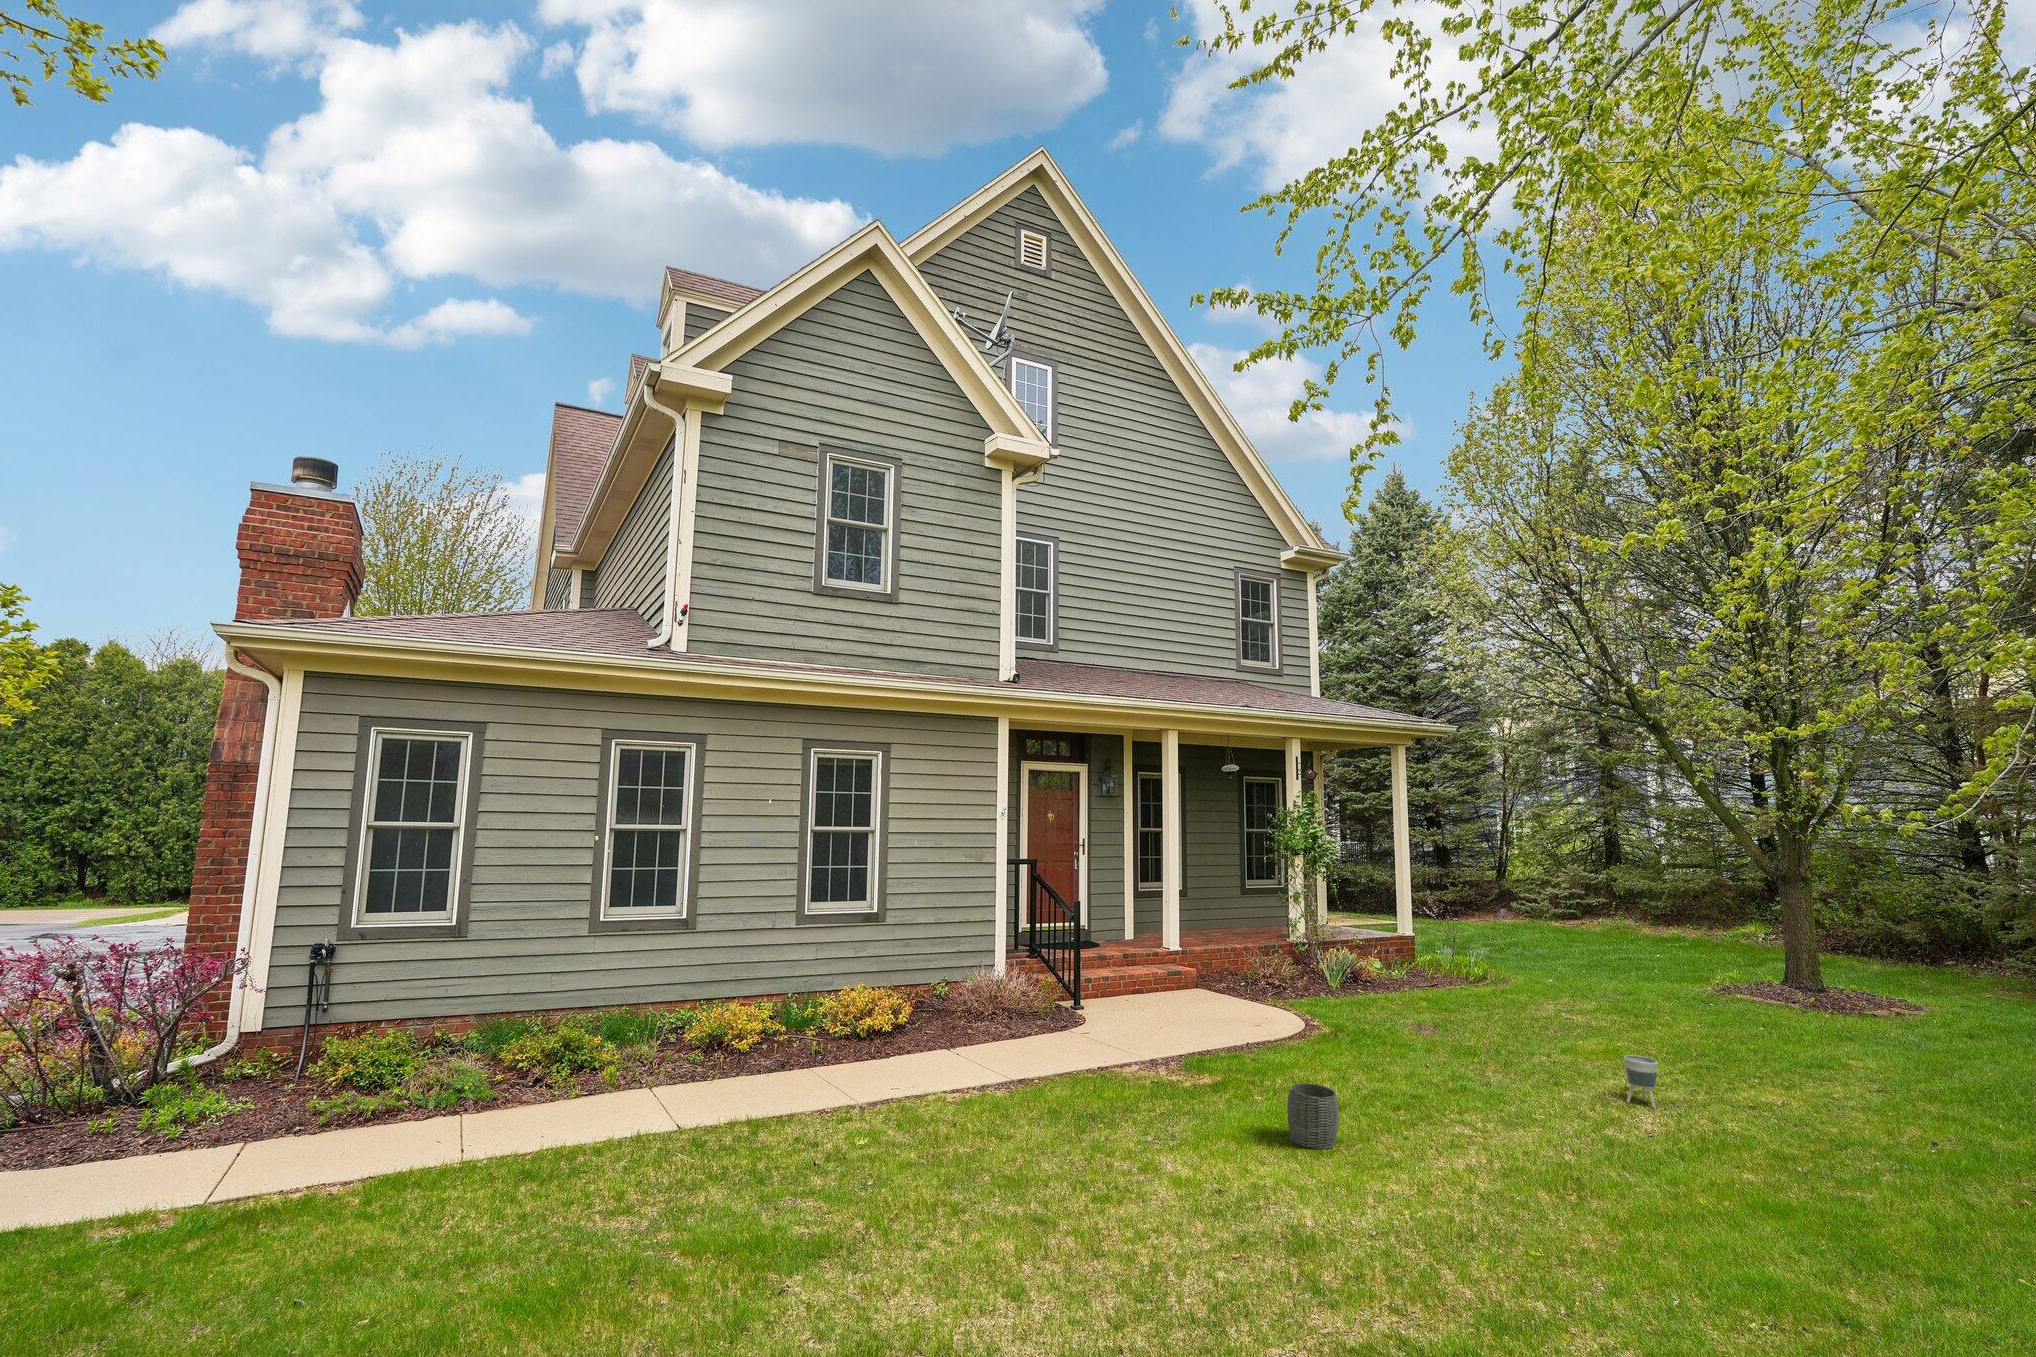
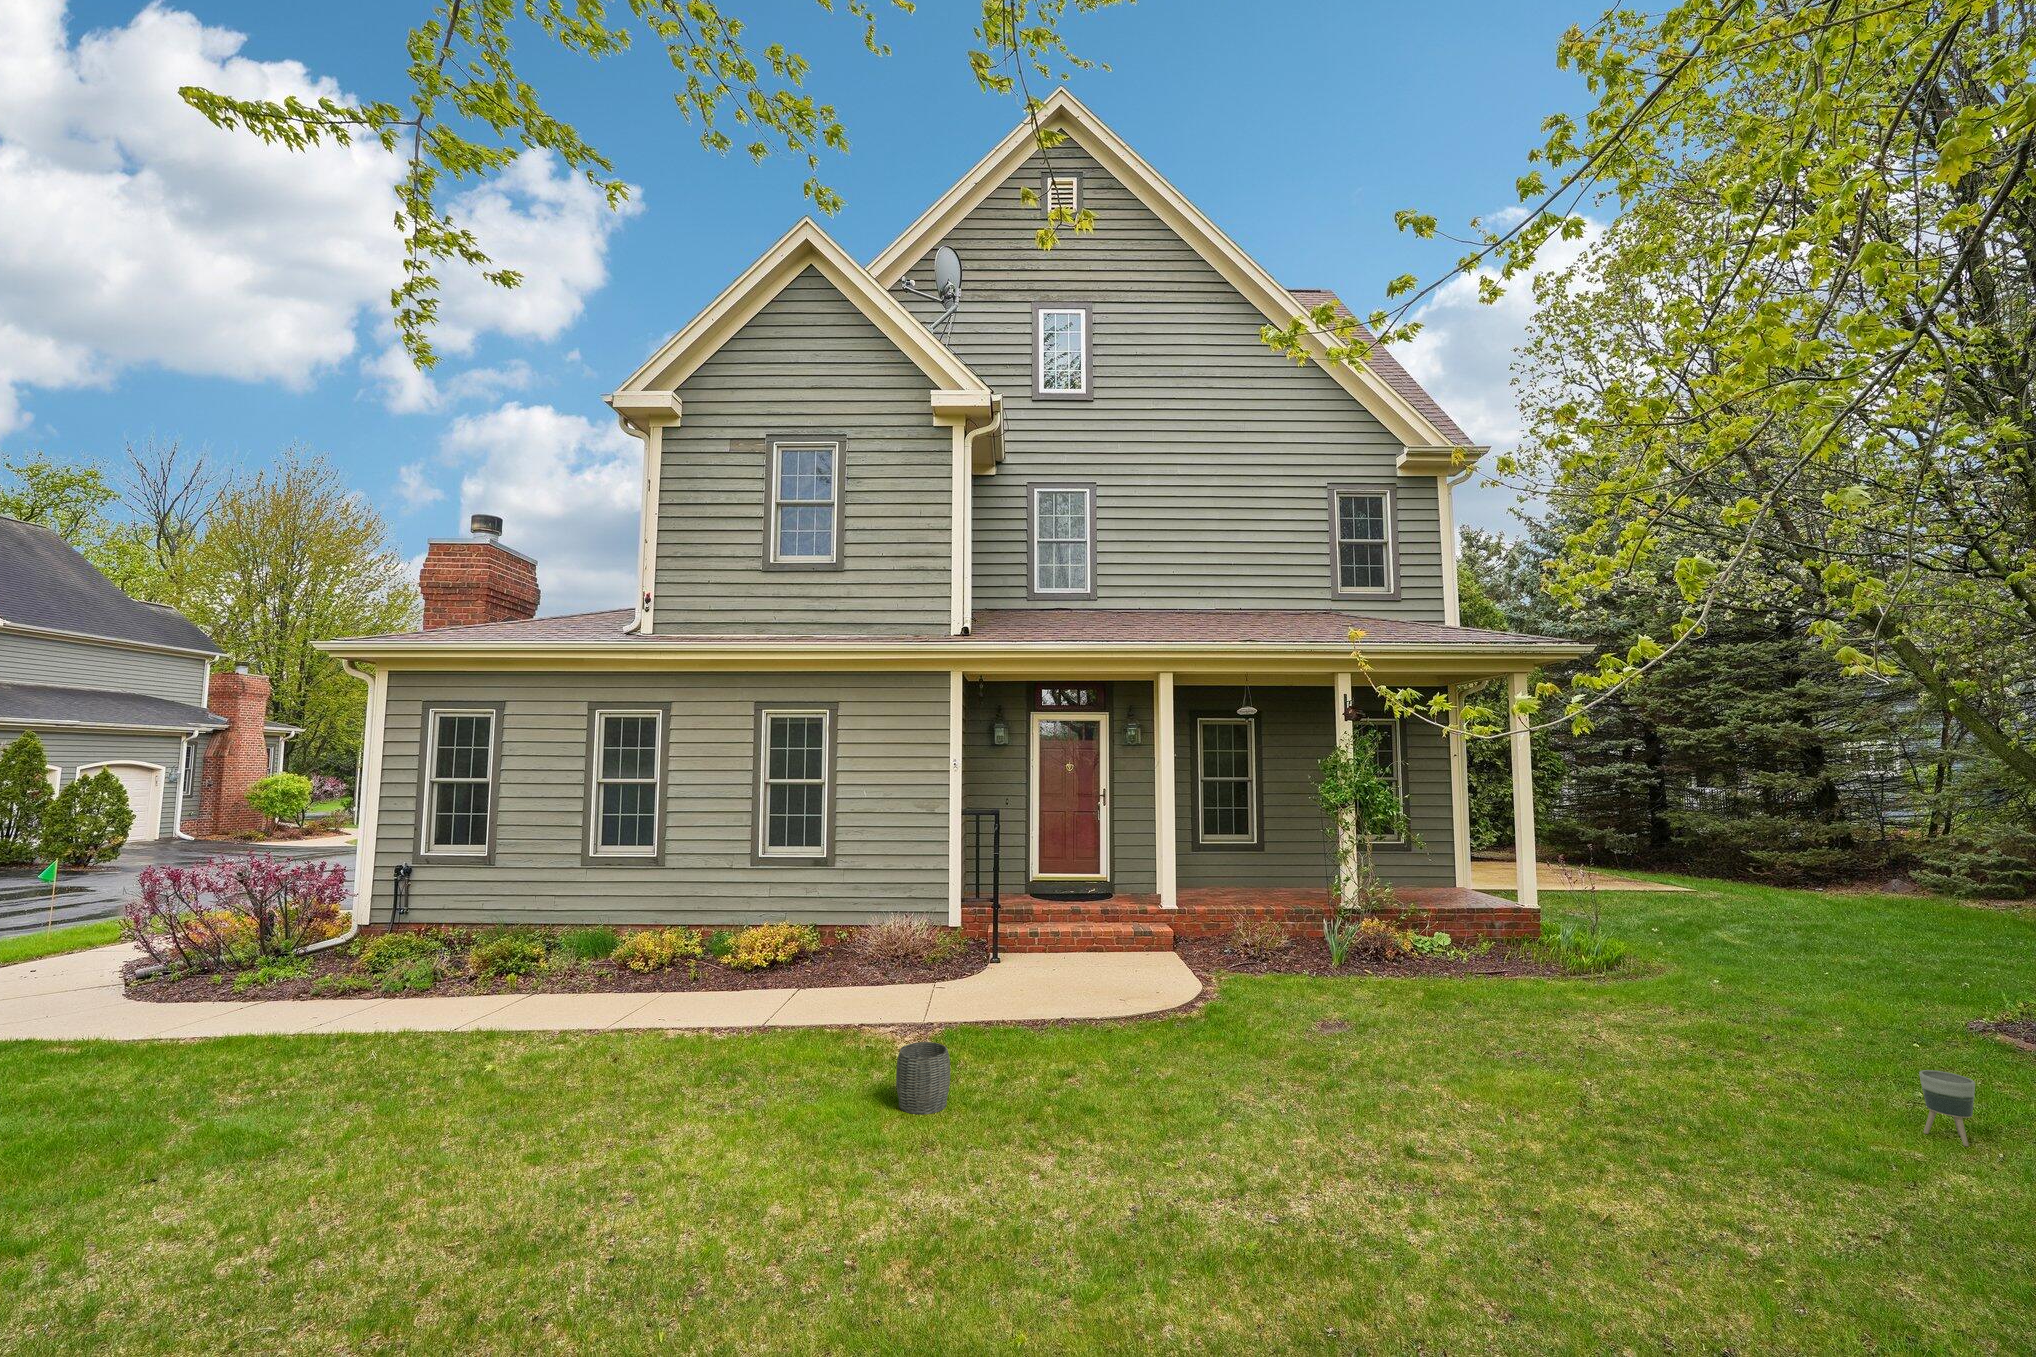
planter: present [1624,1055,1658,1109] -> present [1919,1070,1975,1147]

